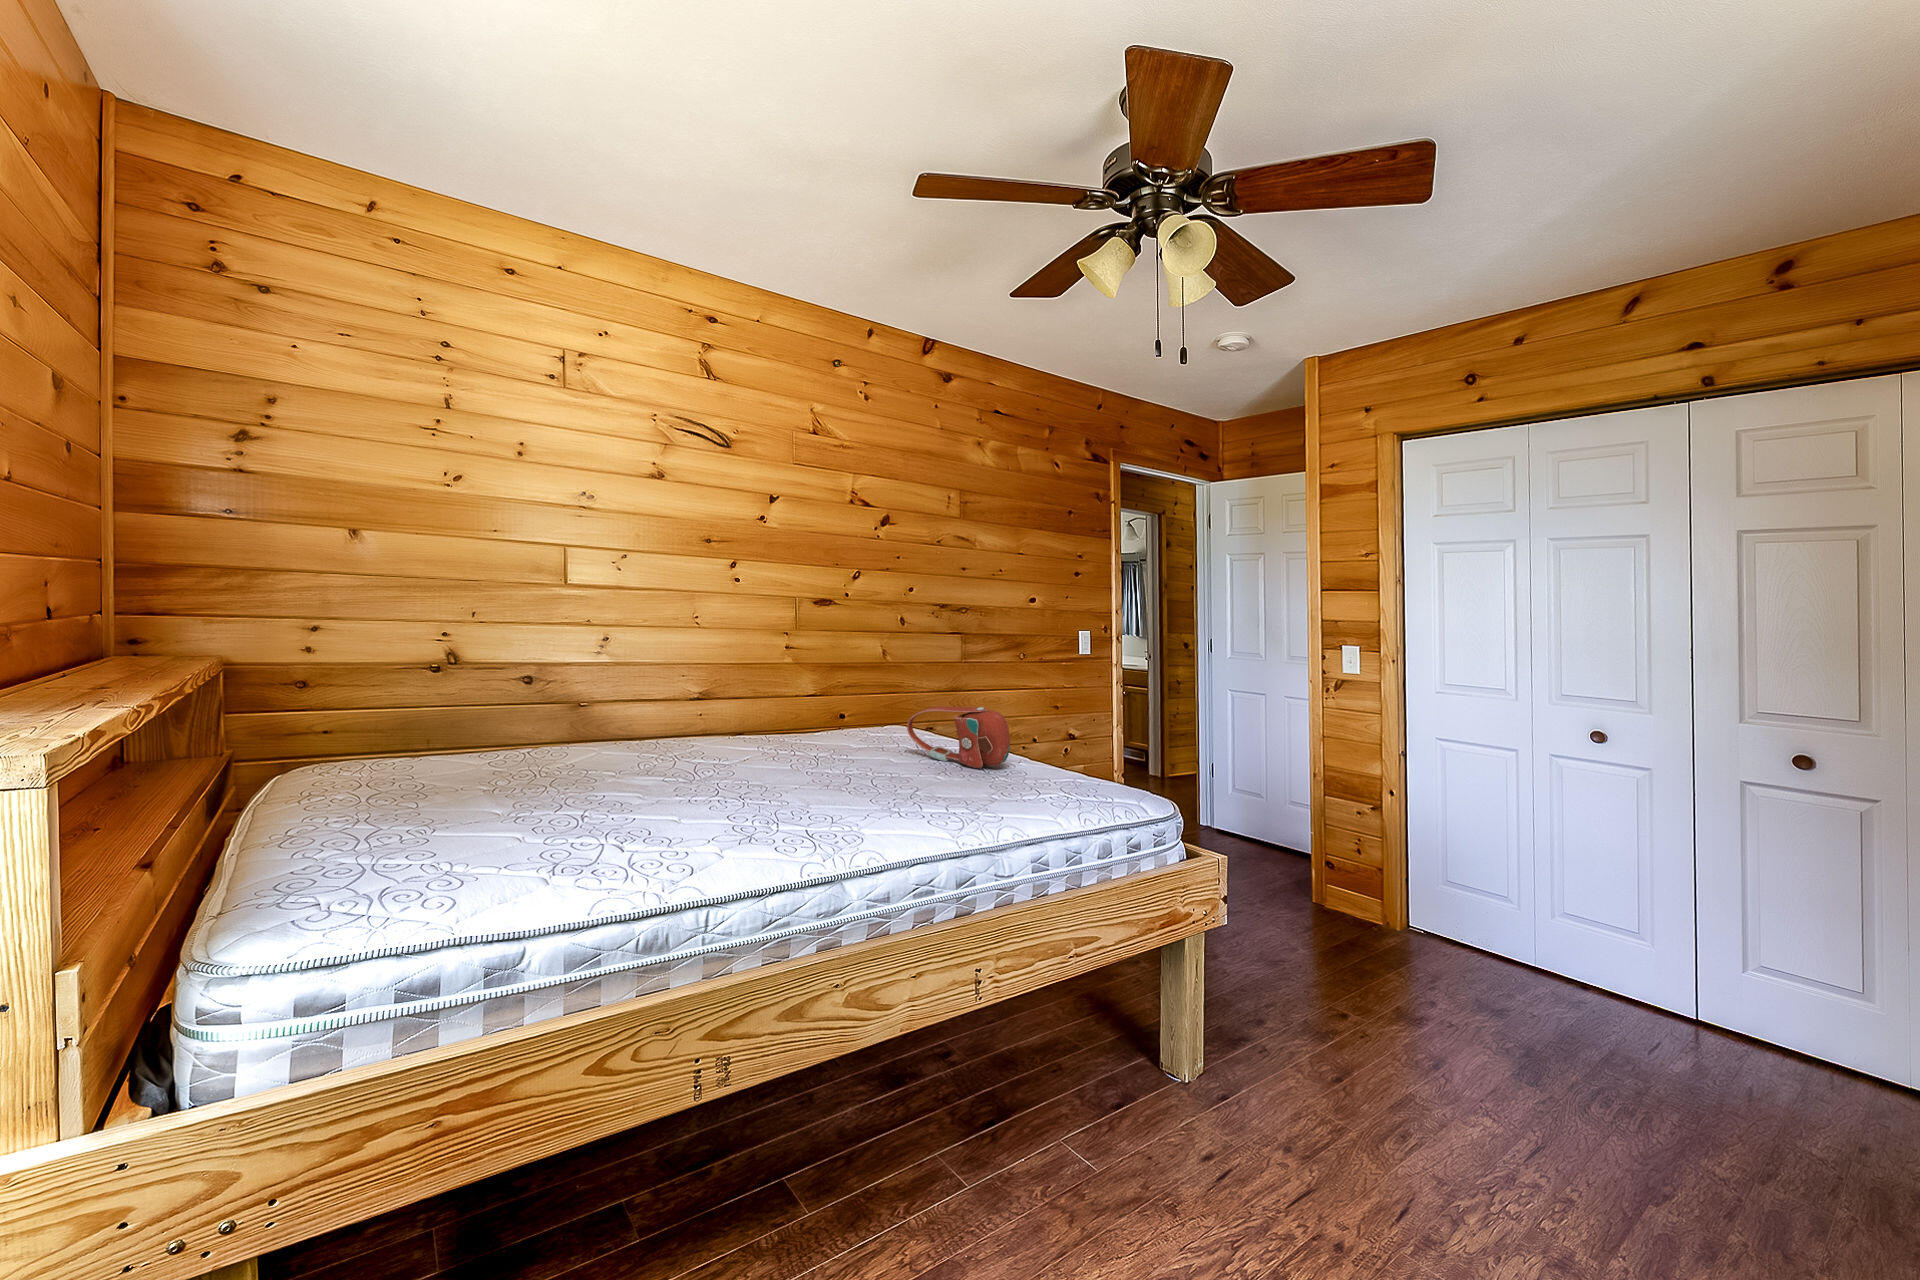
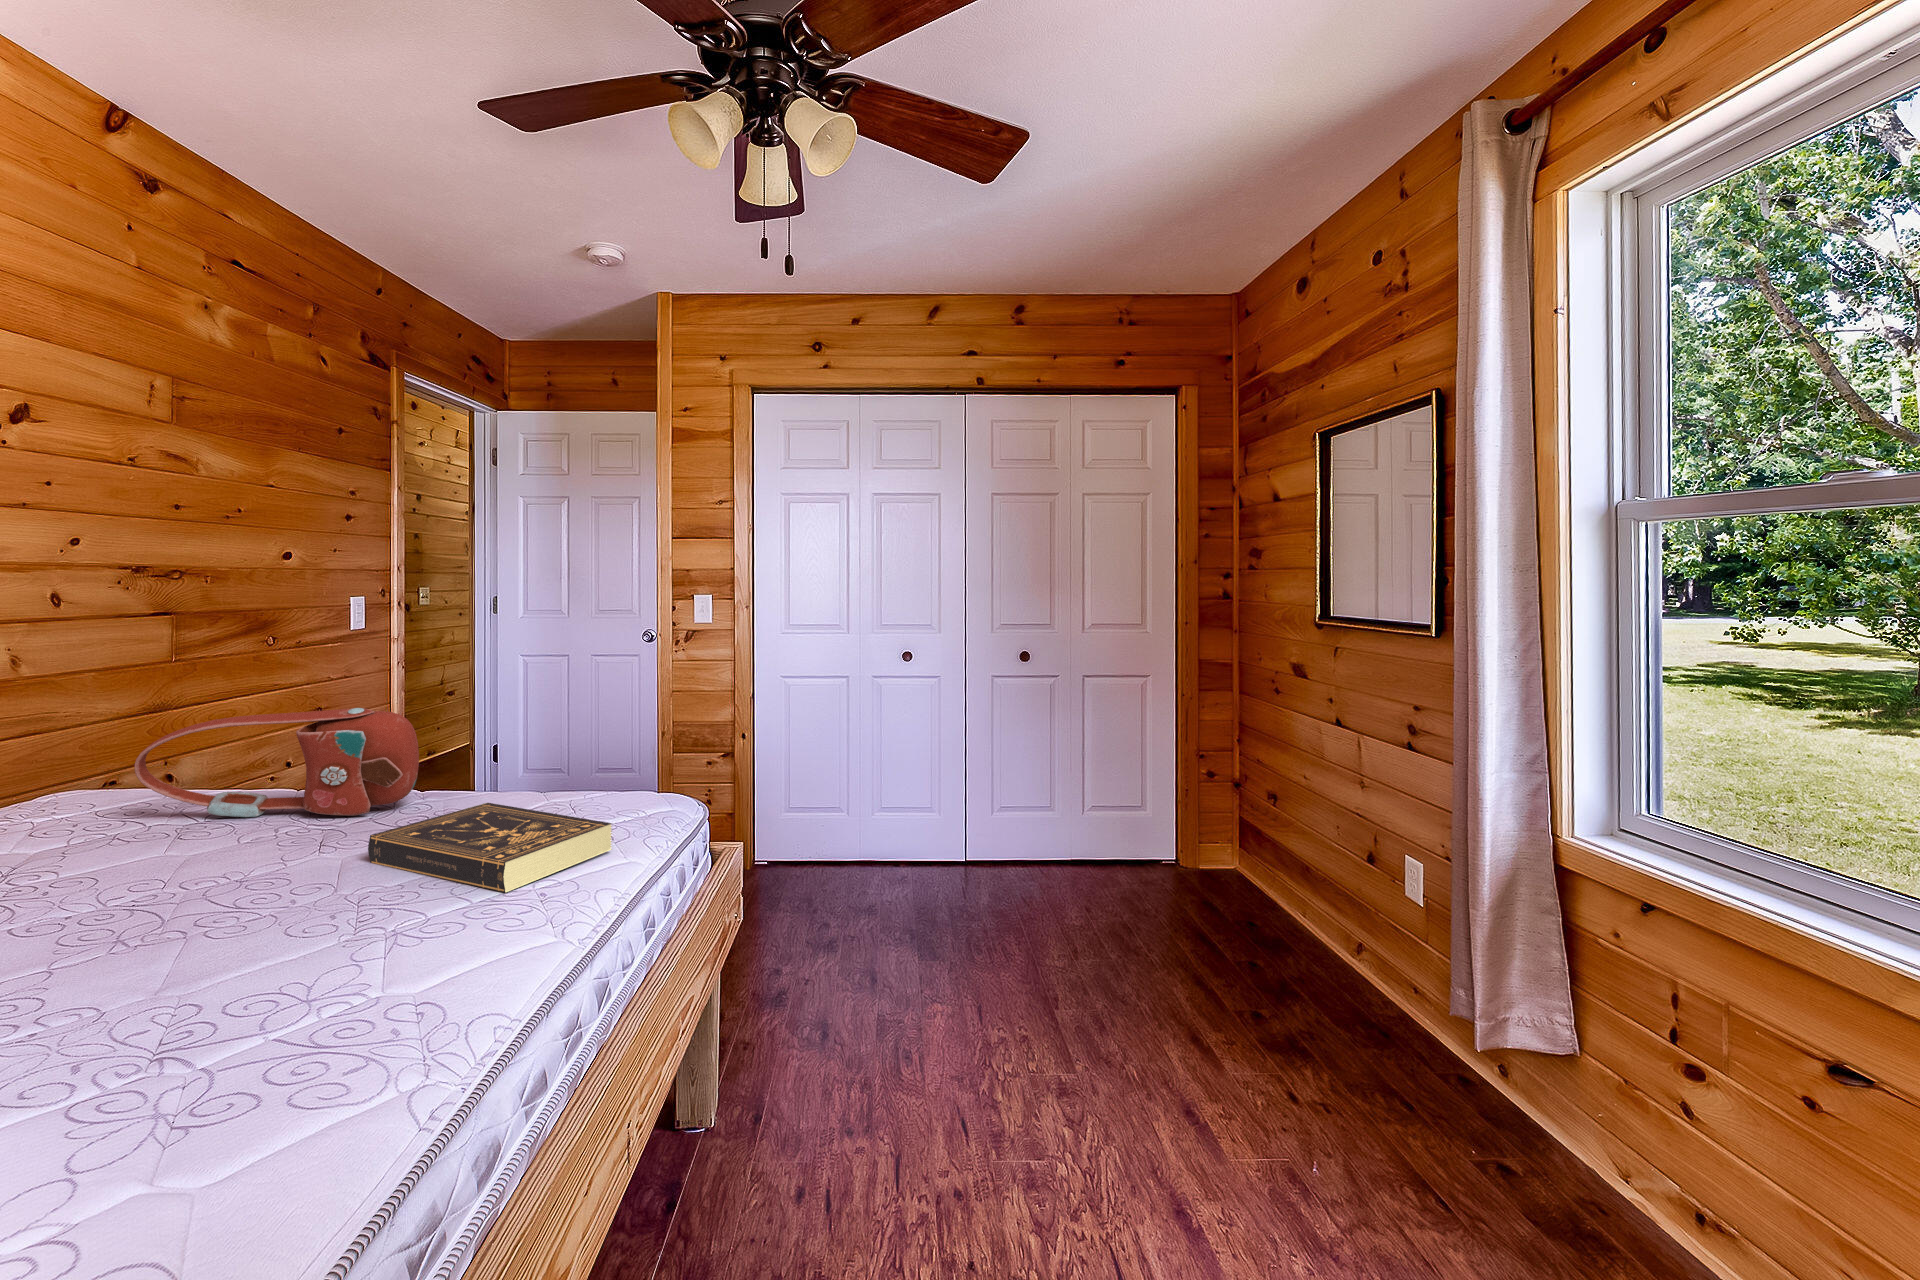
book: none [950,770,1049,810] -> present [368,803,612,892]

